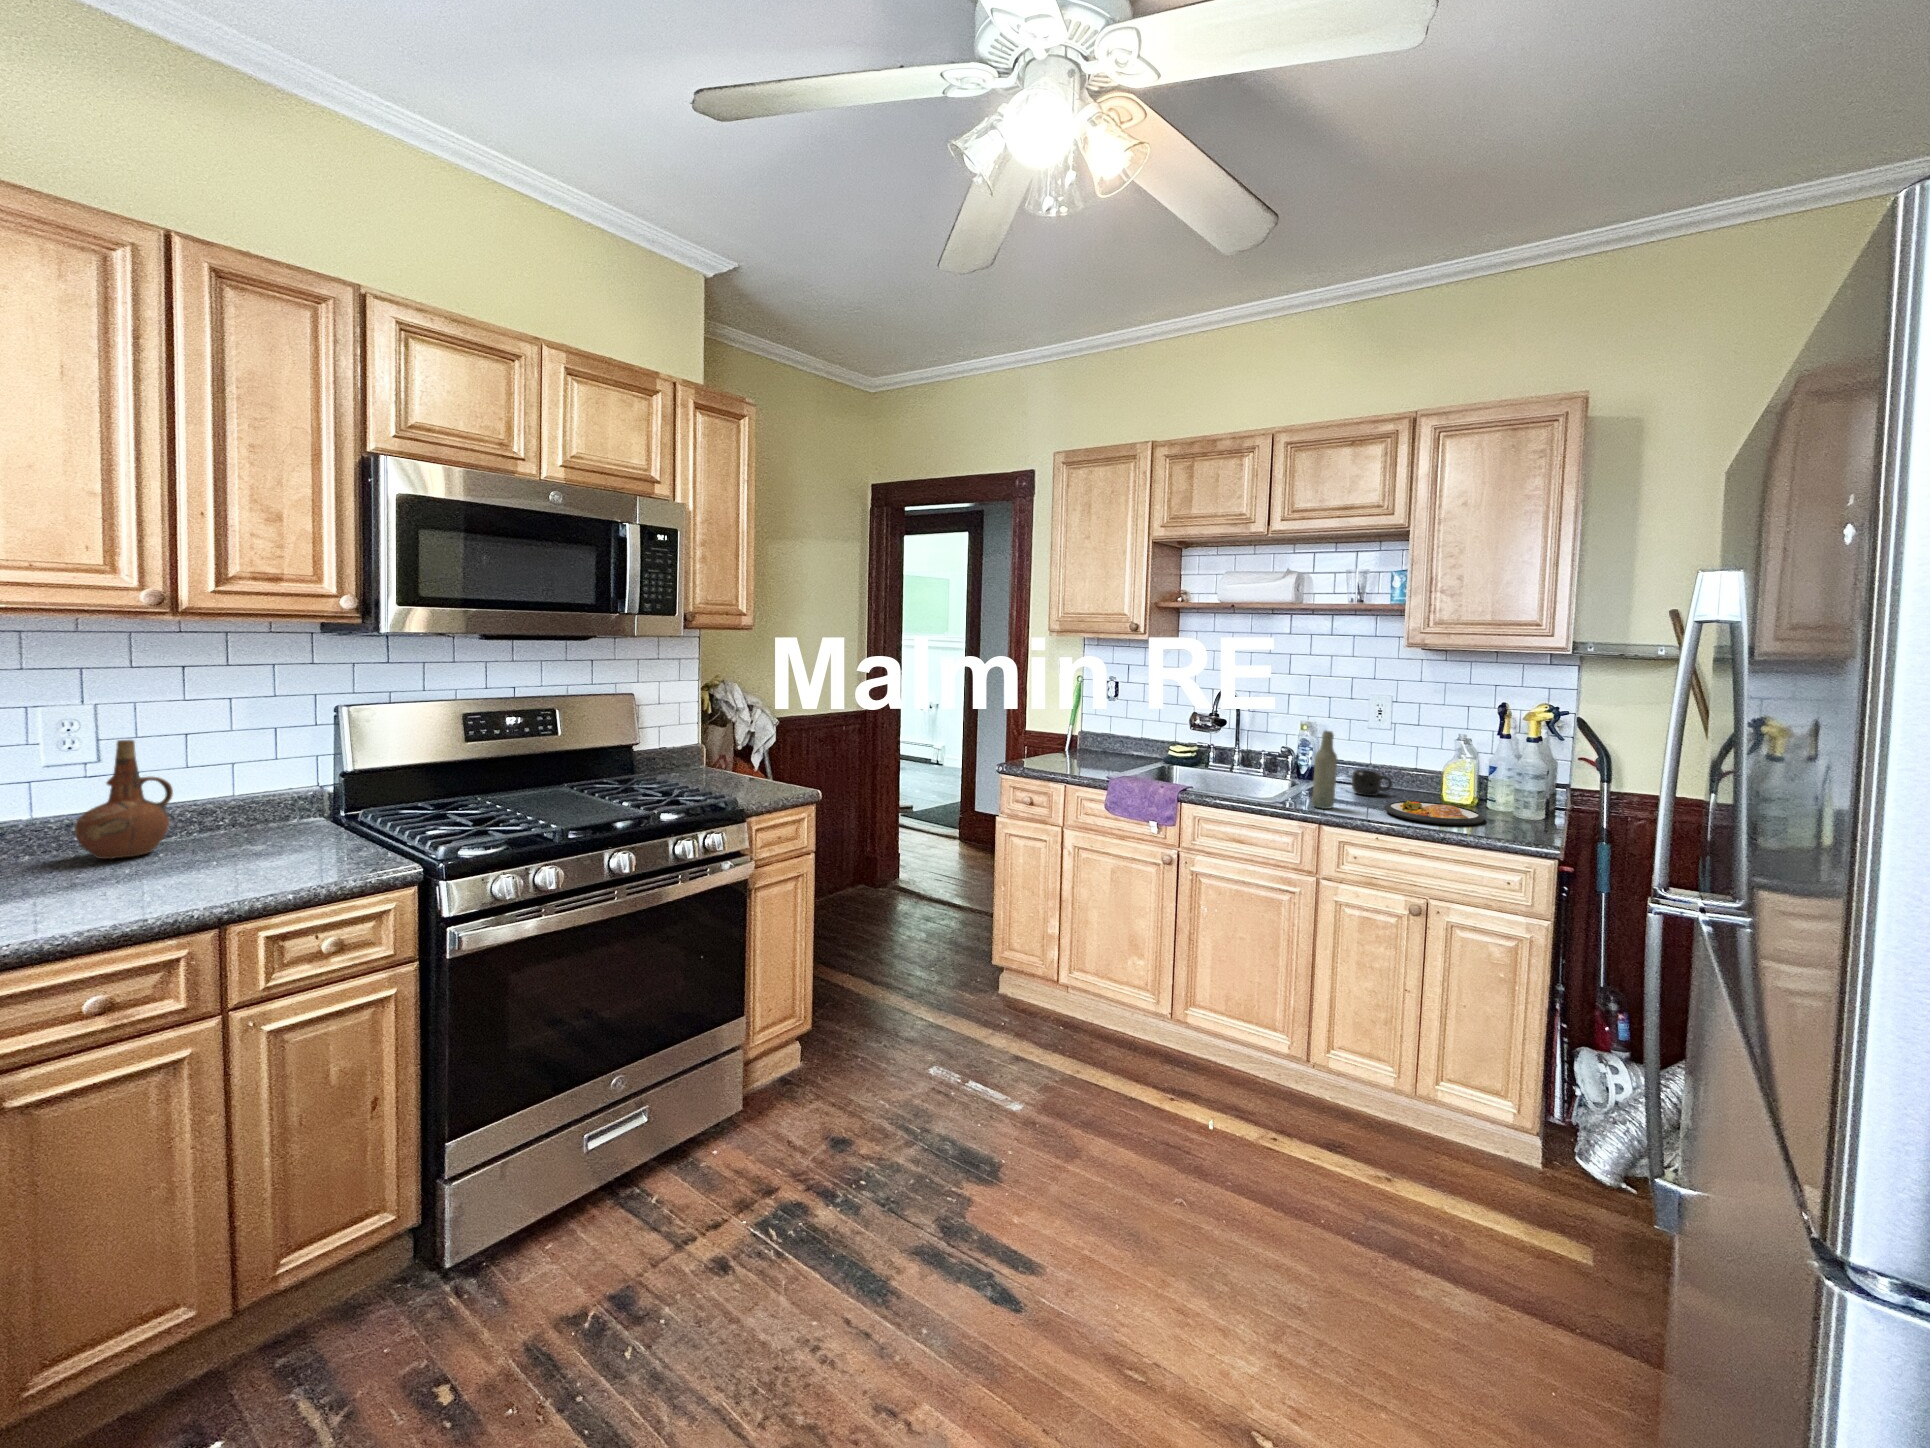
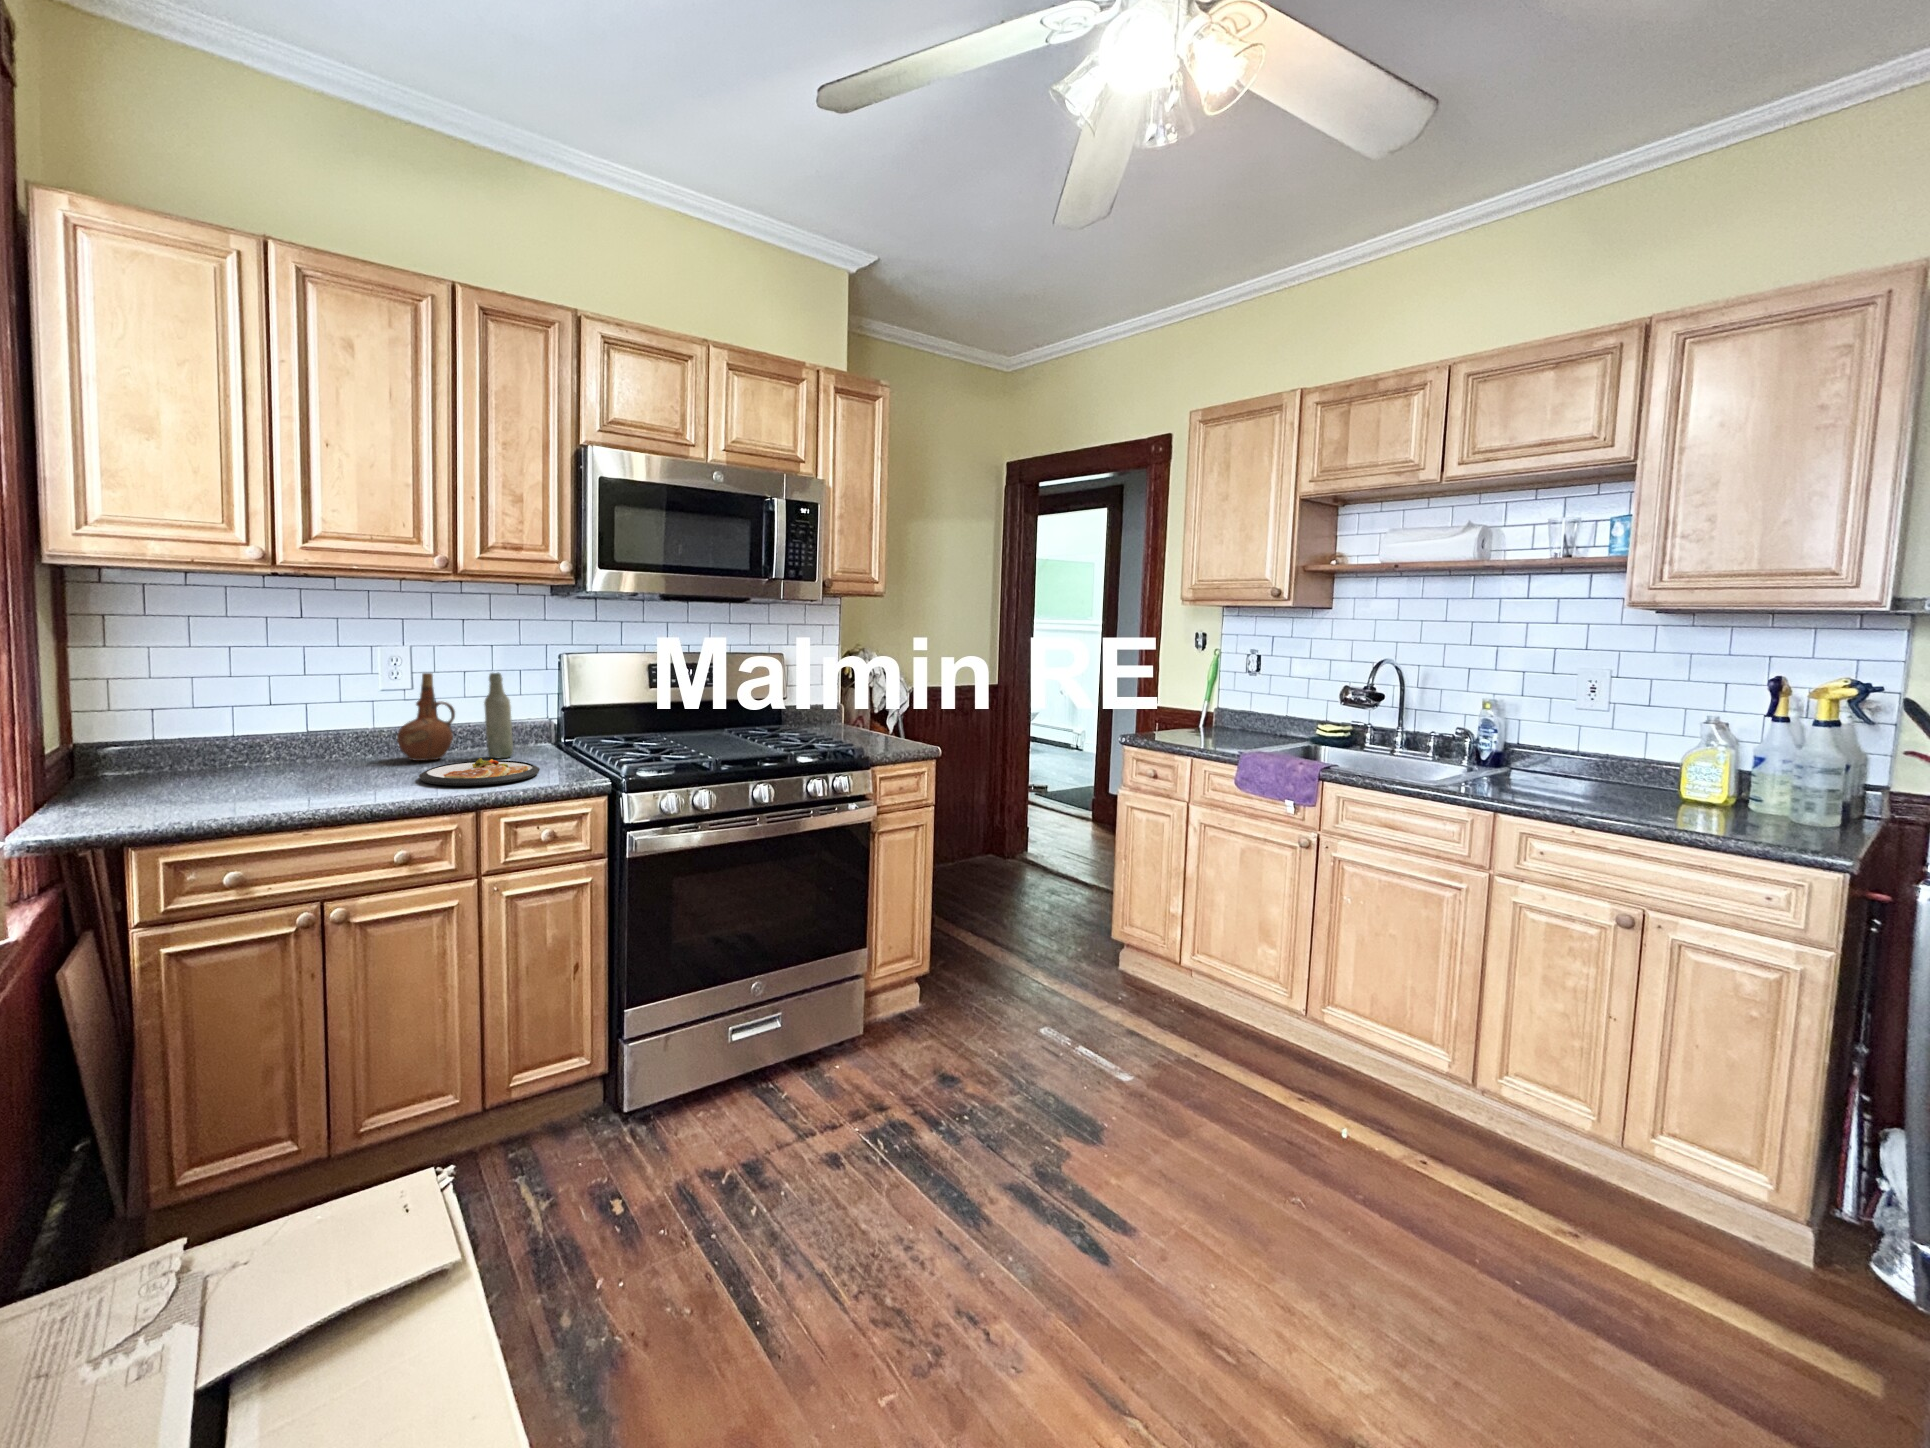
bottle: present [1312,731,1338,809] -> present [484,673,513,758]
mug: present [1352,770,1392,796] -> none [1548,756,1606,787]
dish: present [1384,801,1485,825] -> present [419,758,540,786]

